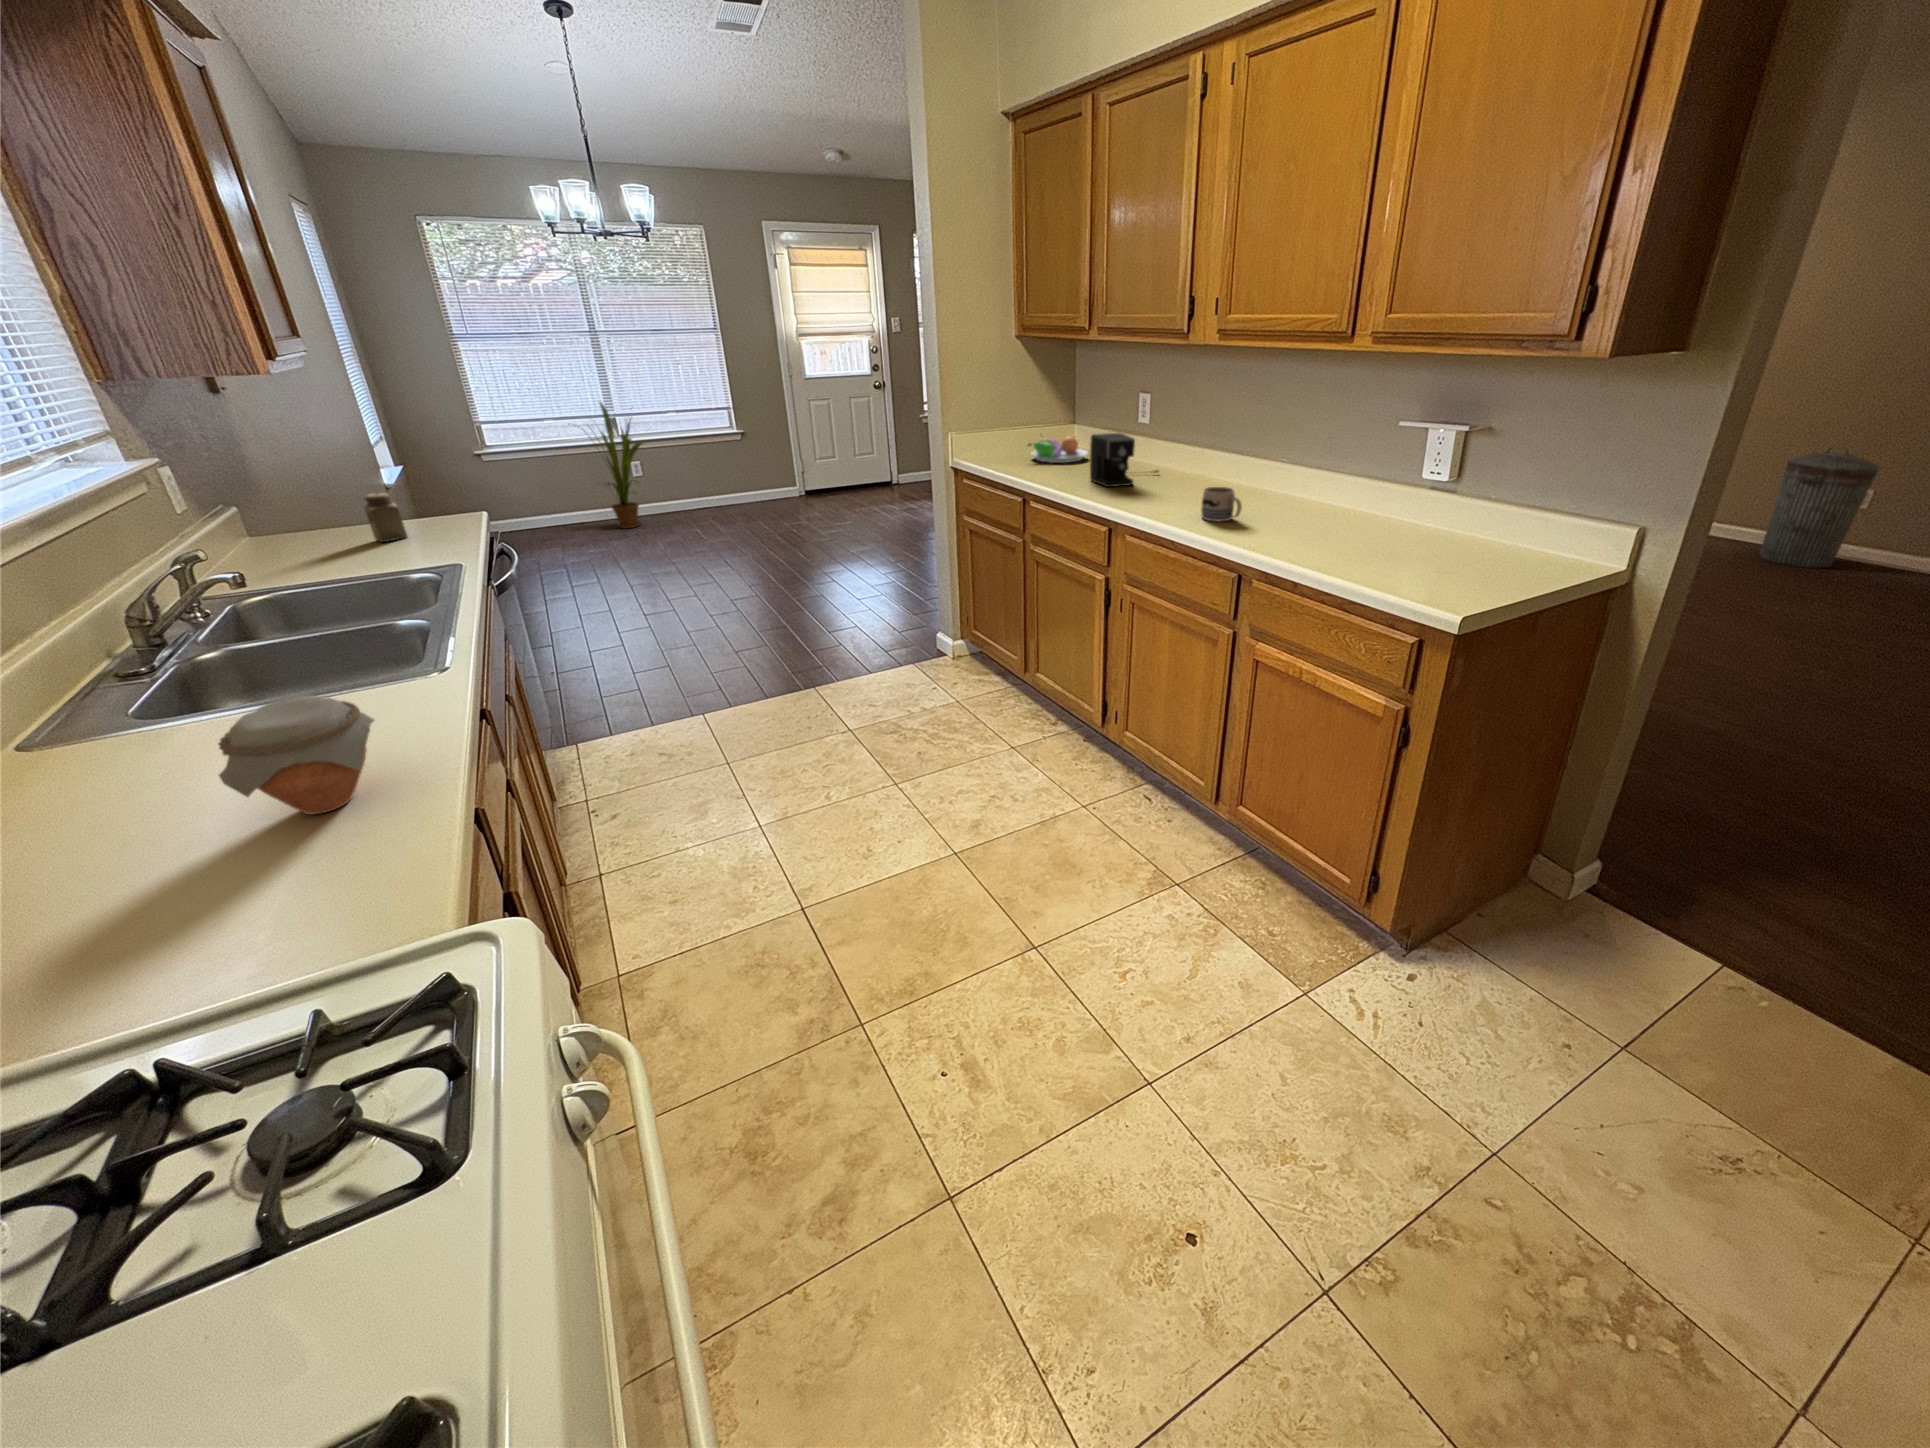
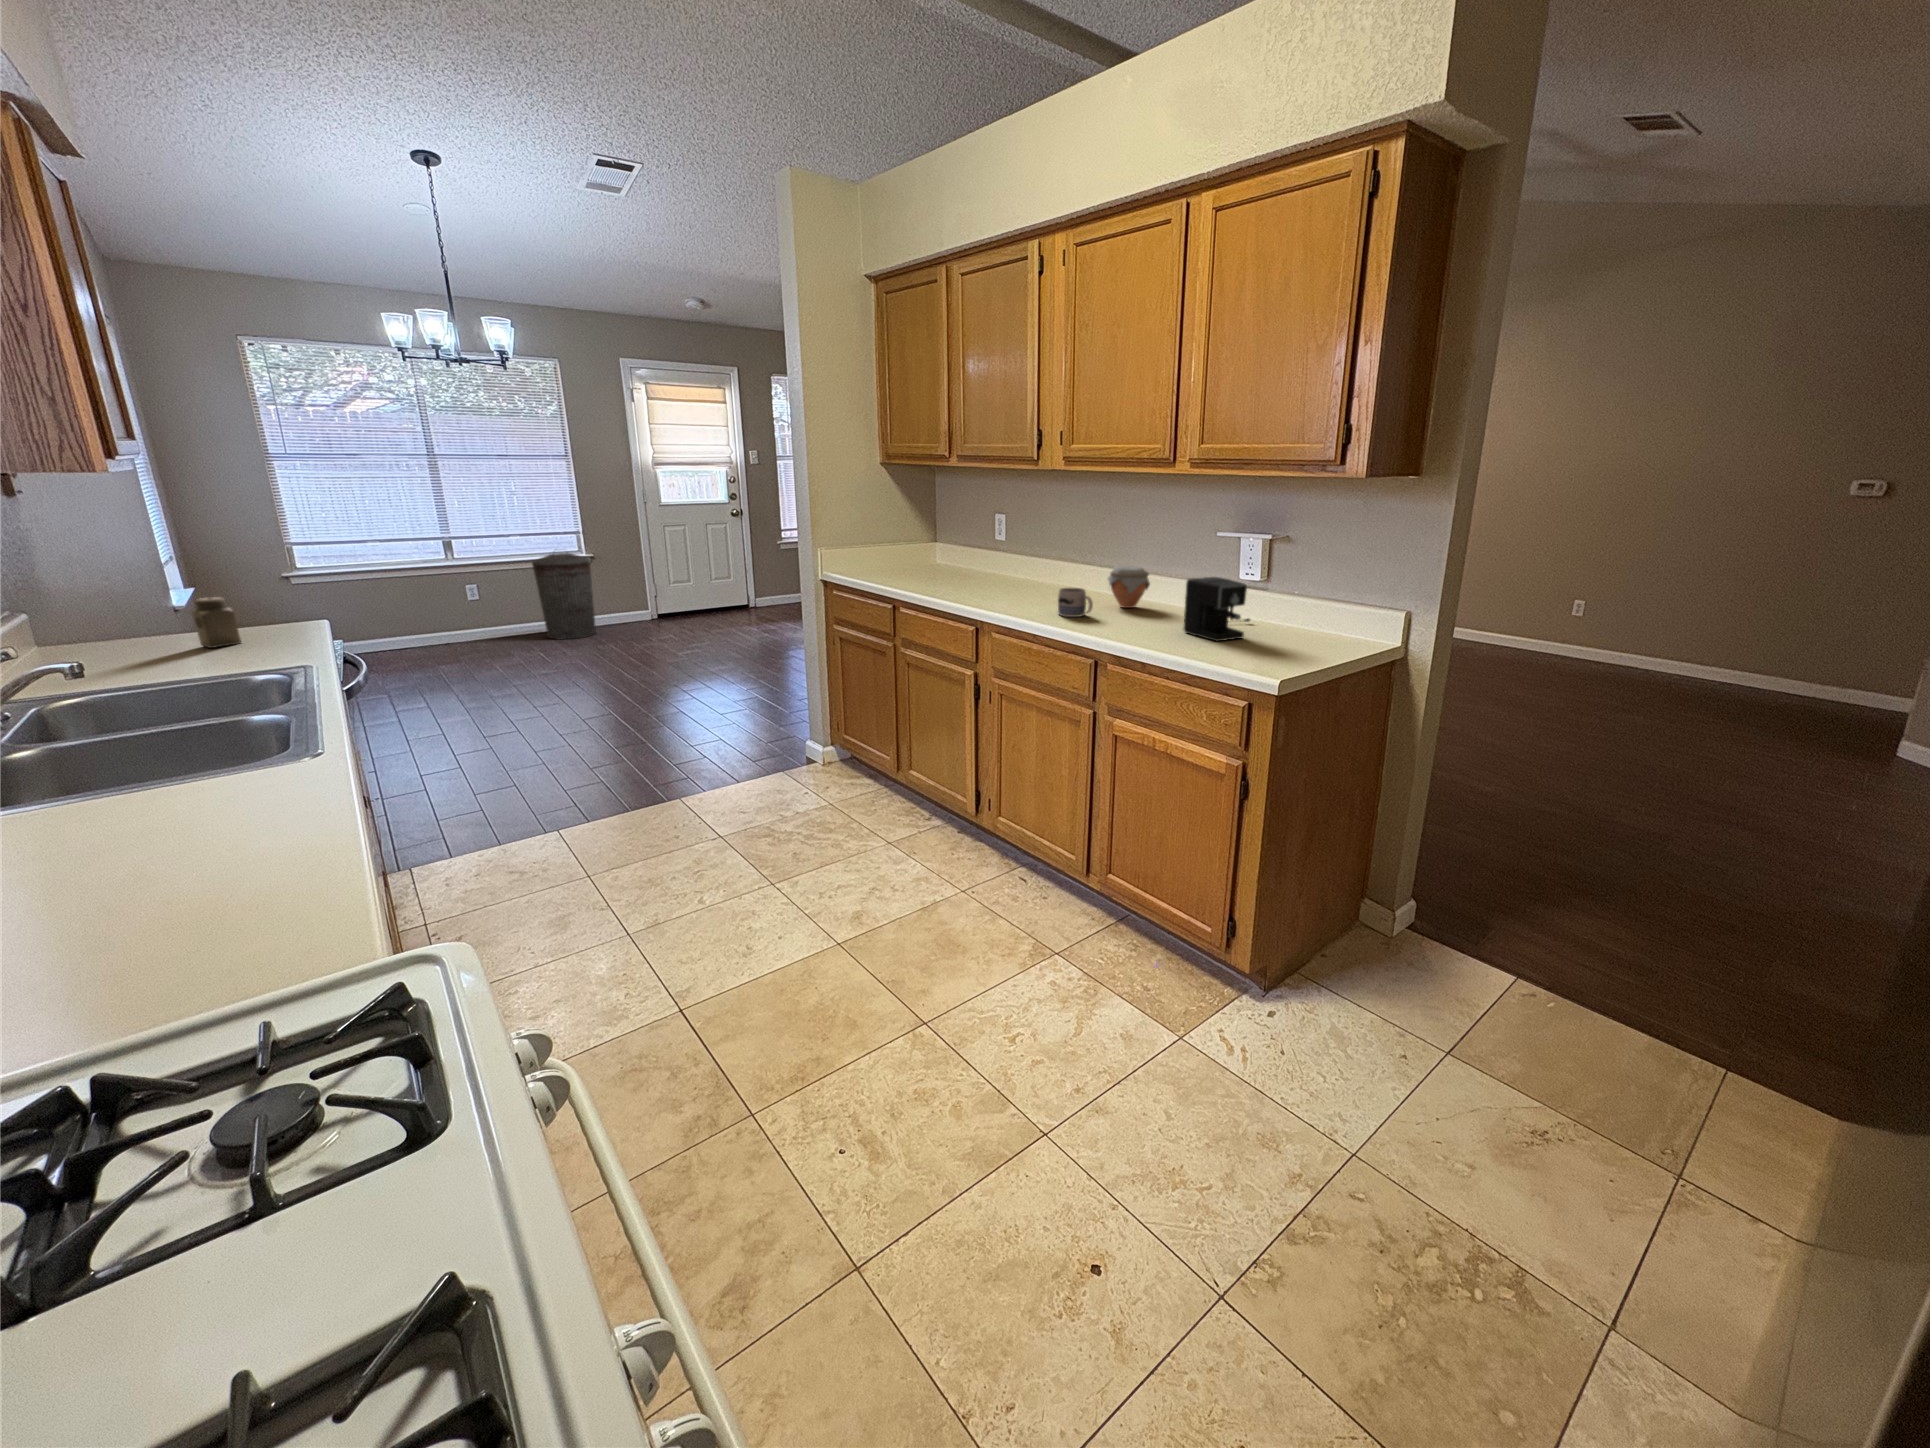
house plant: present [569,402,644,529] -> none [391,522,483,653]
coffee maker: present [1090,433,1158,487] -> present [1184,577,1250,641]
fruit bowl: present [1028,436,1087,463] -> none [893,549,951,574]
trash can: present [1759,446,1880,568] -> present [532,553,596,639]
jar: present [219,695,374,814] -> present [1108,565,1150,608]

